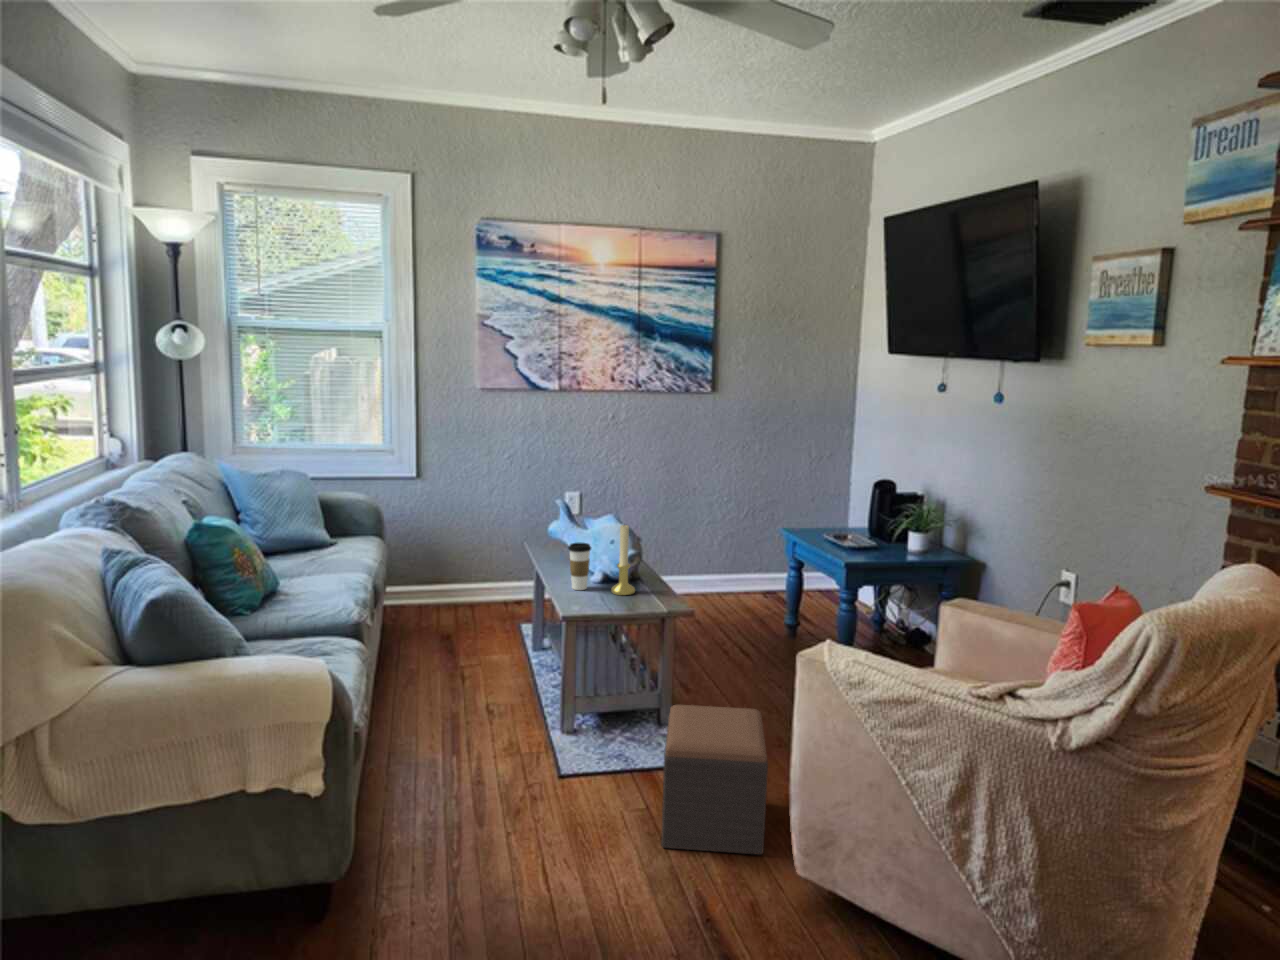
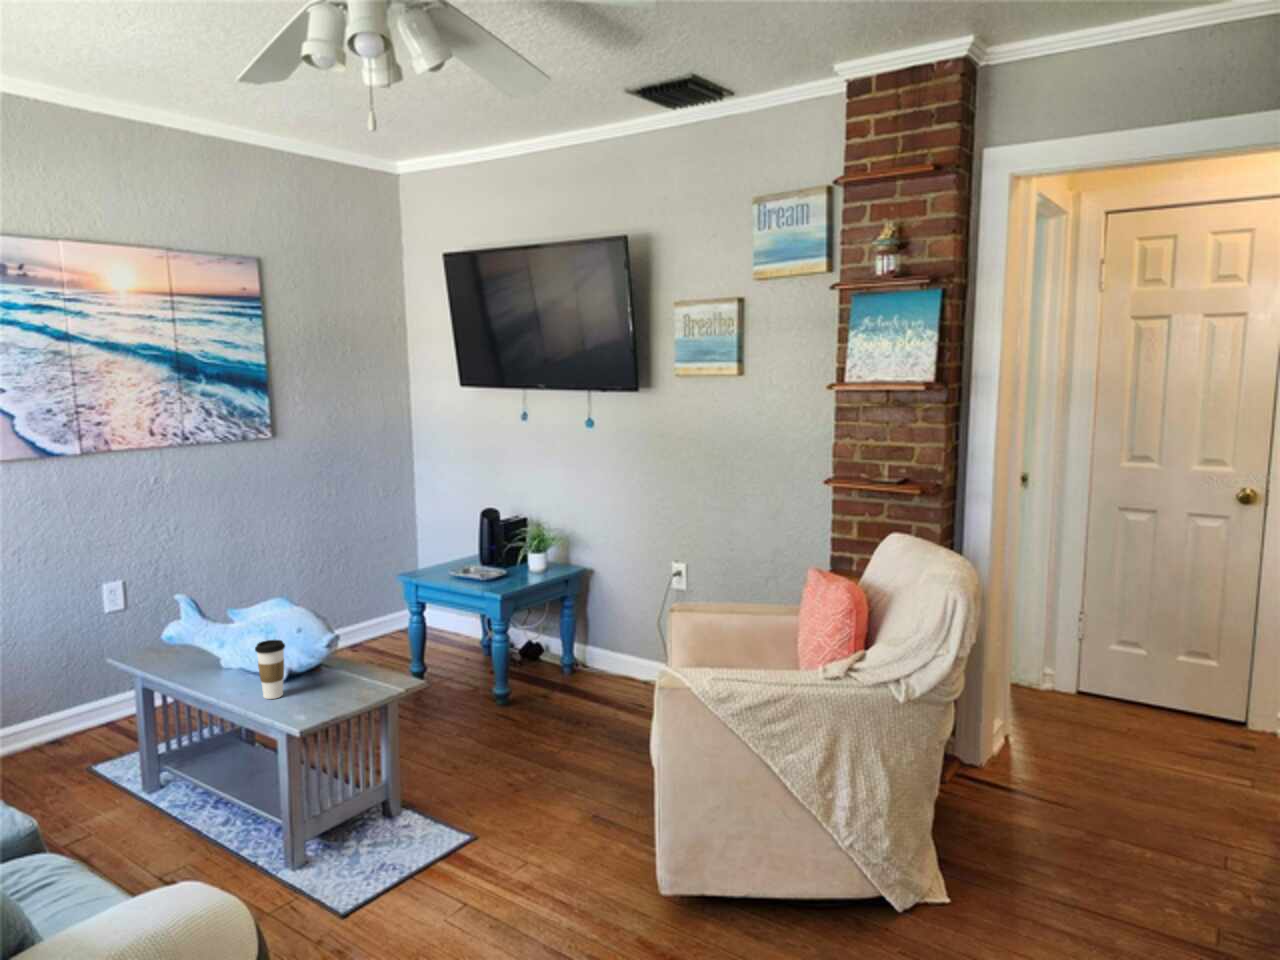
candle holder: present [611,525,635,595] -> none [314,606,344,691]
footstool: present [661,705,768,855] -> none [465,762,603,936]

